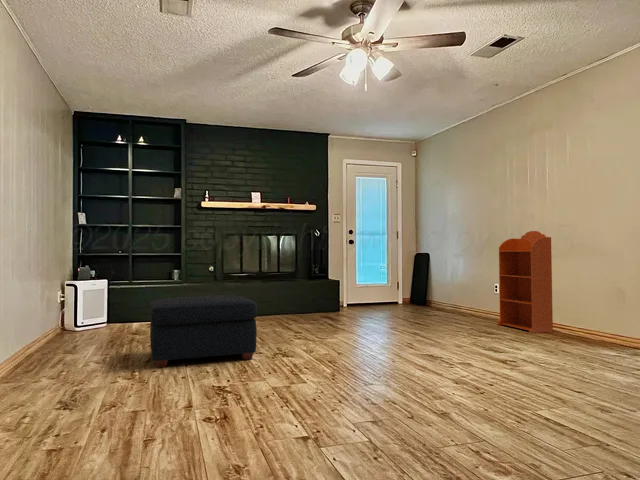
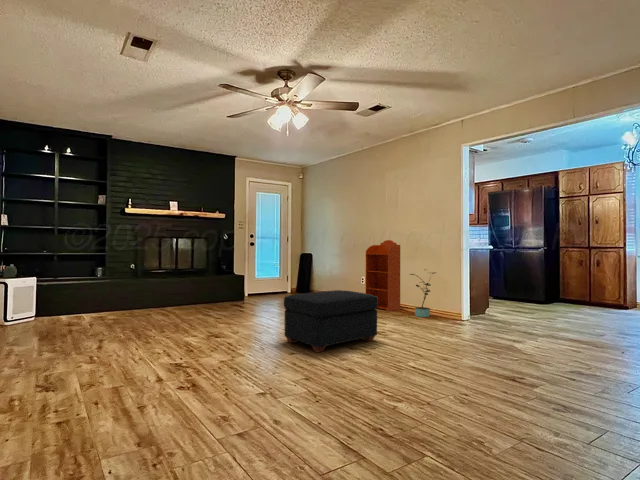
potted plant: none [564,272,609,344] -> present [410,272,436,317]
ottoman: present [150,295,257,367] -> present [284,290,378,352]

